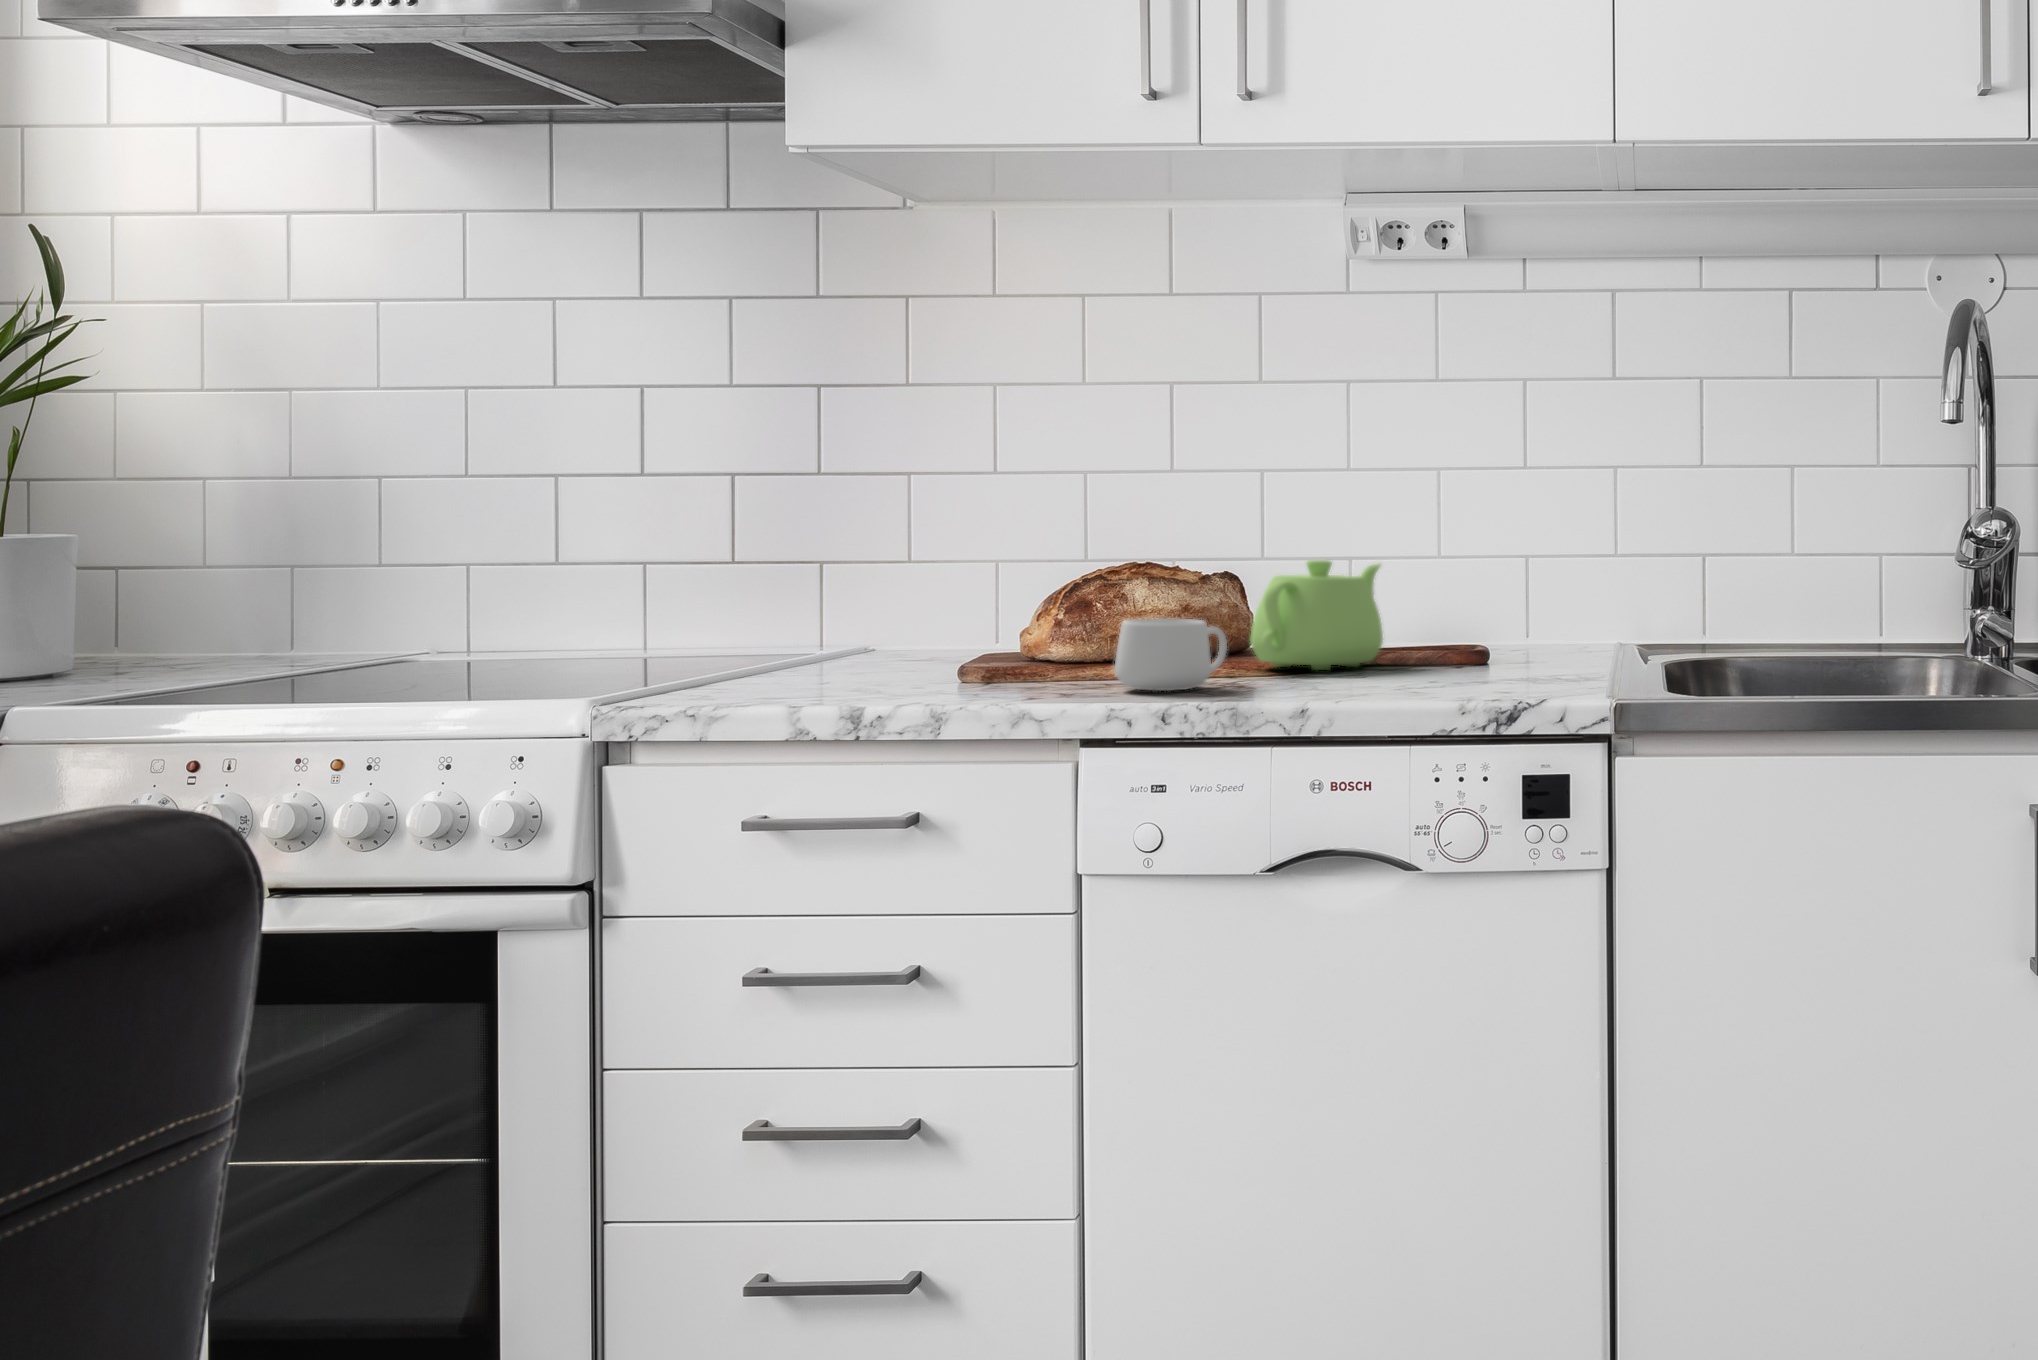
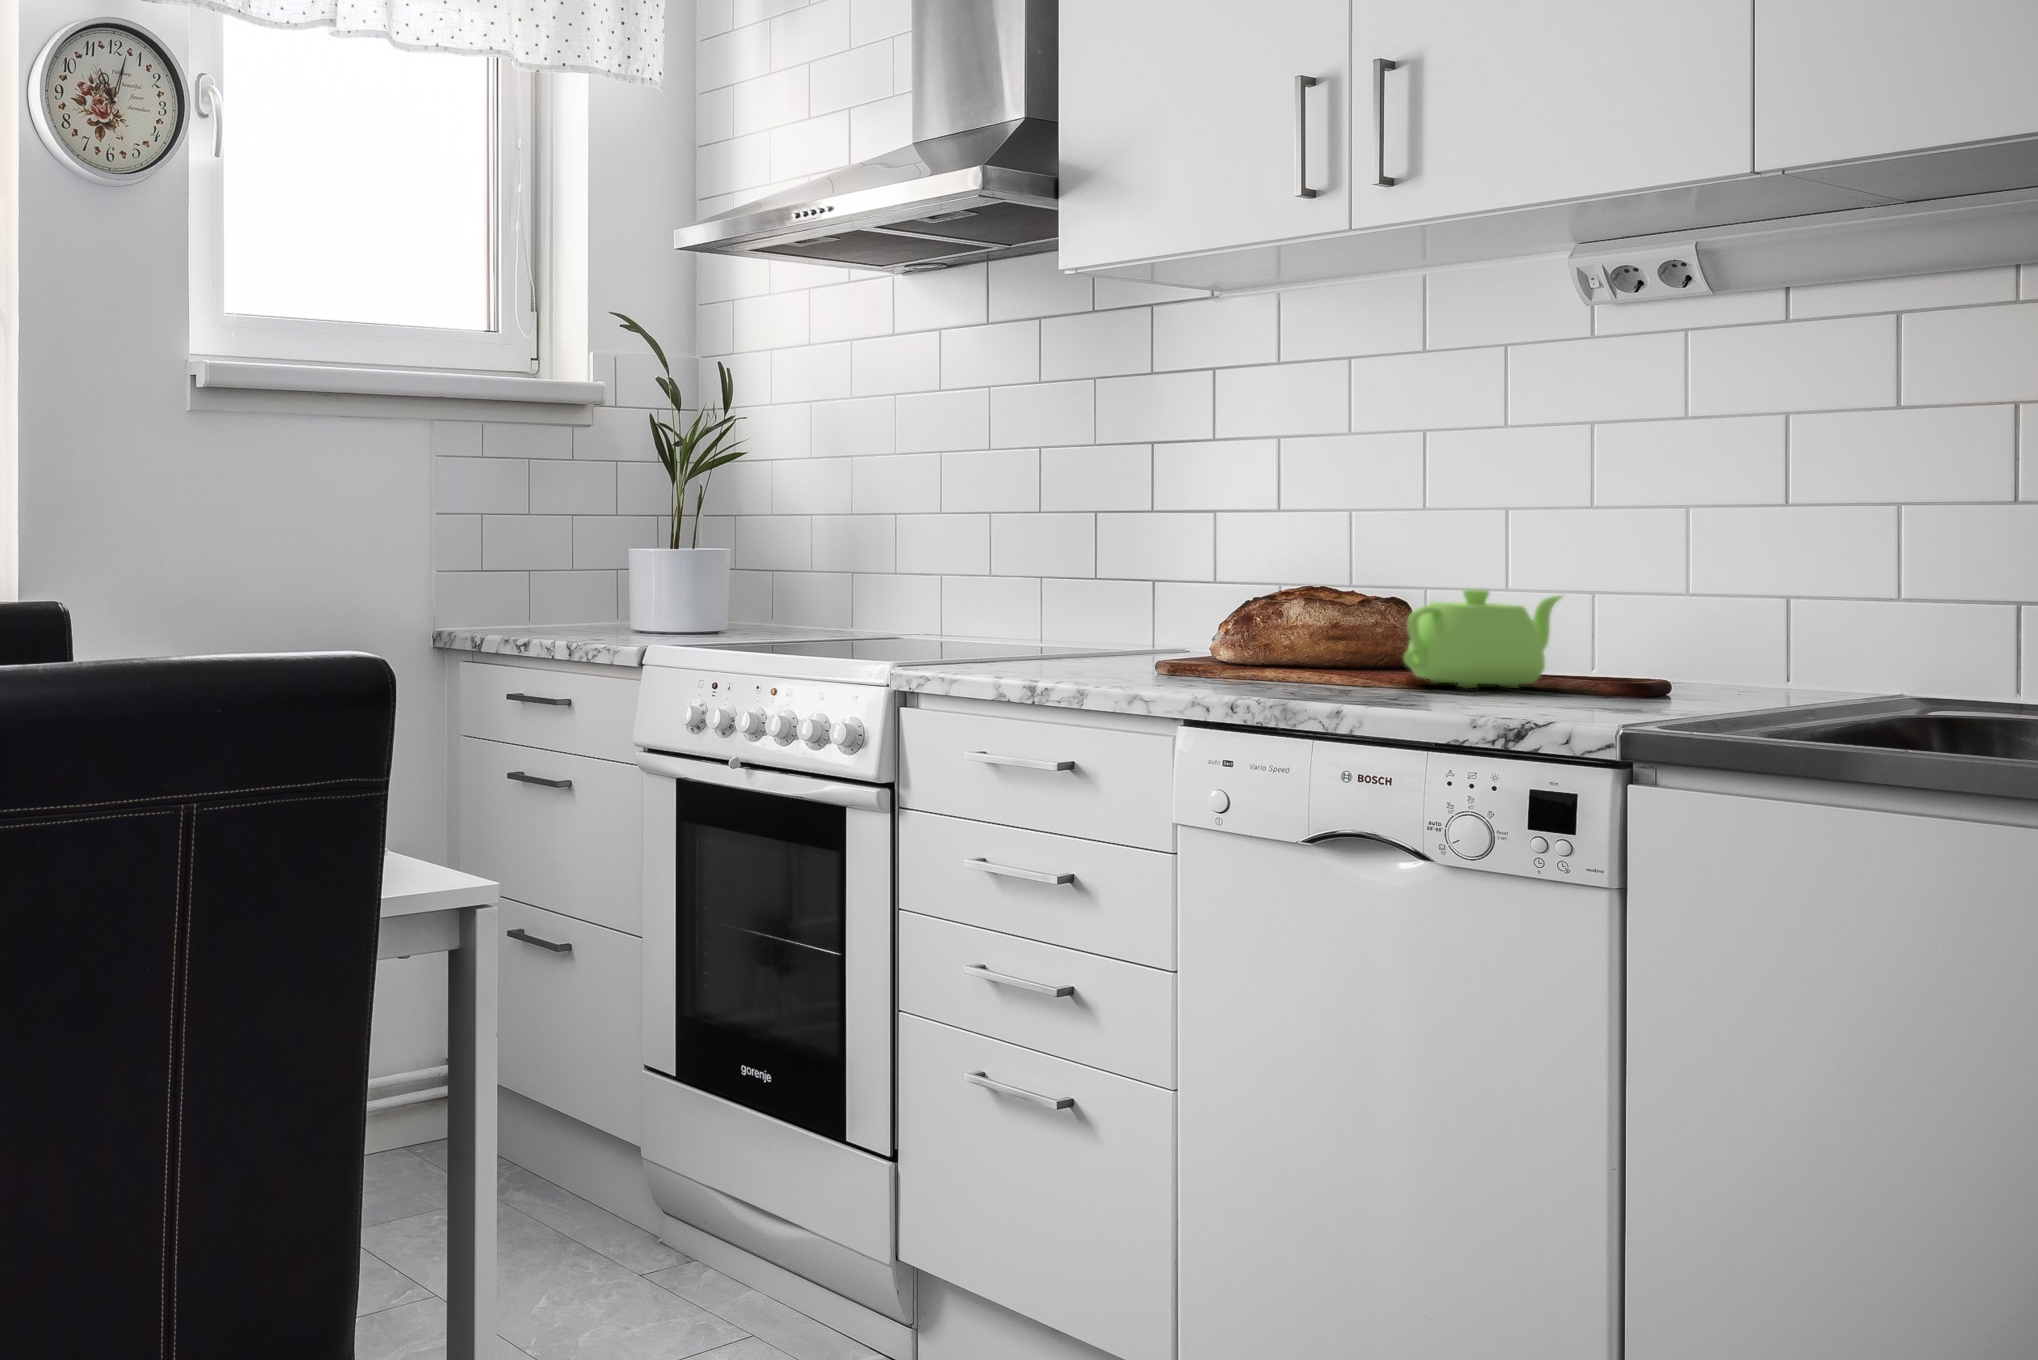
mug: present [1115,618,1227,691] -> none [1233,631,1341,691]

